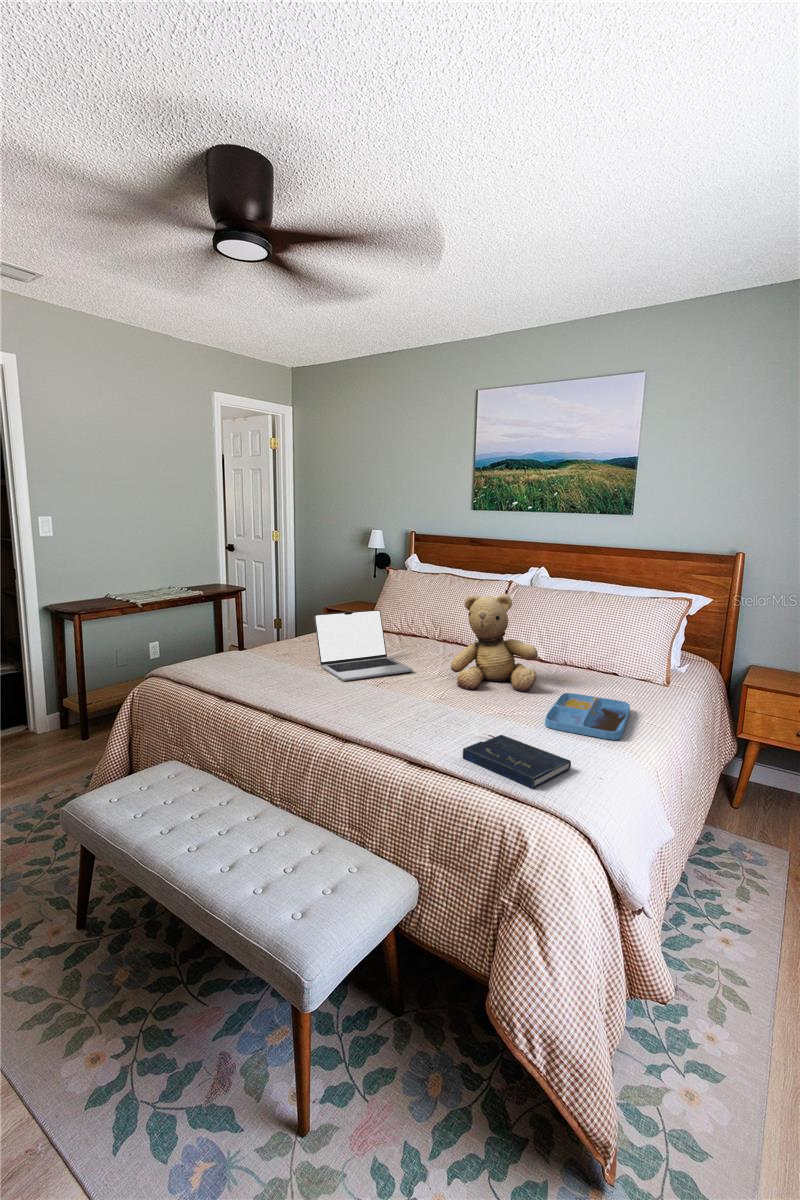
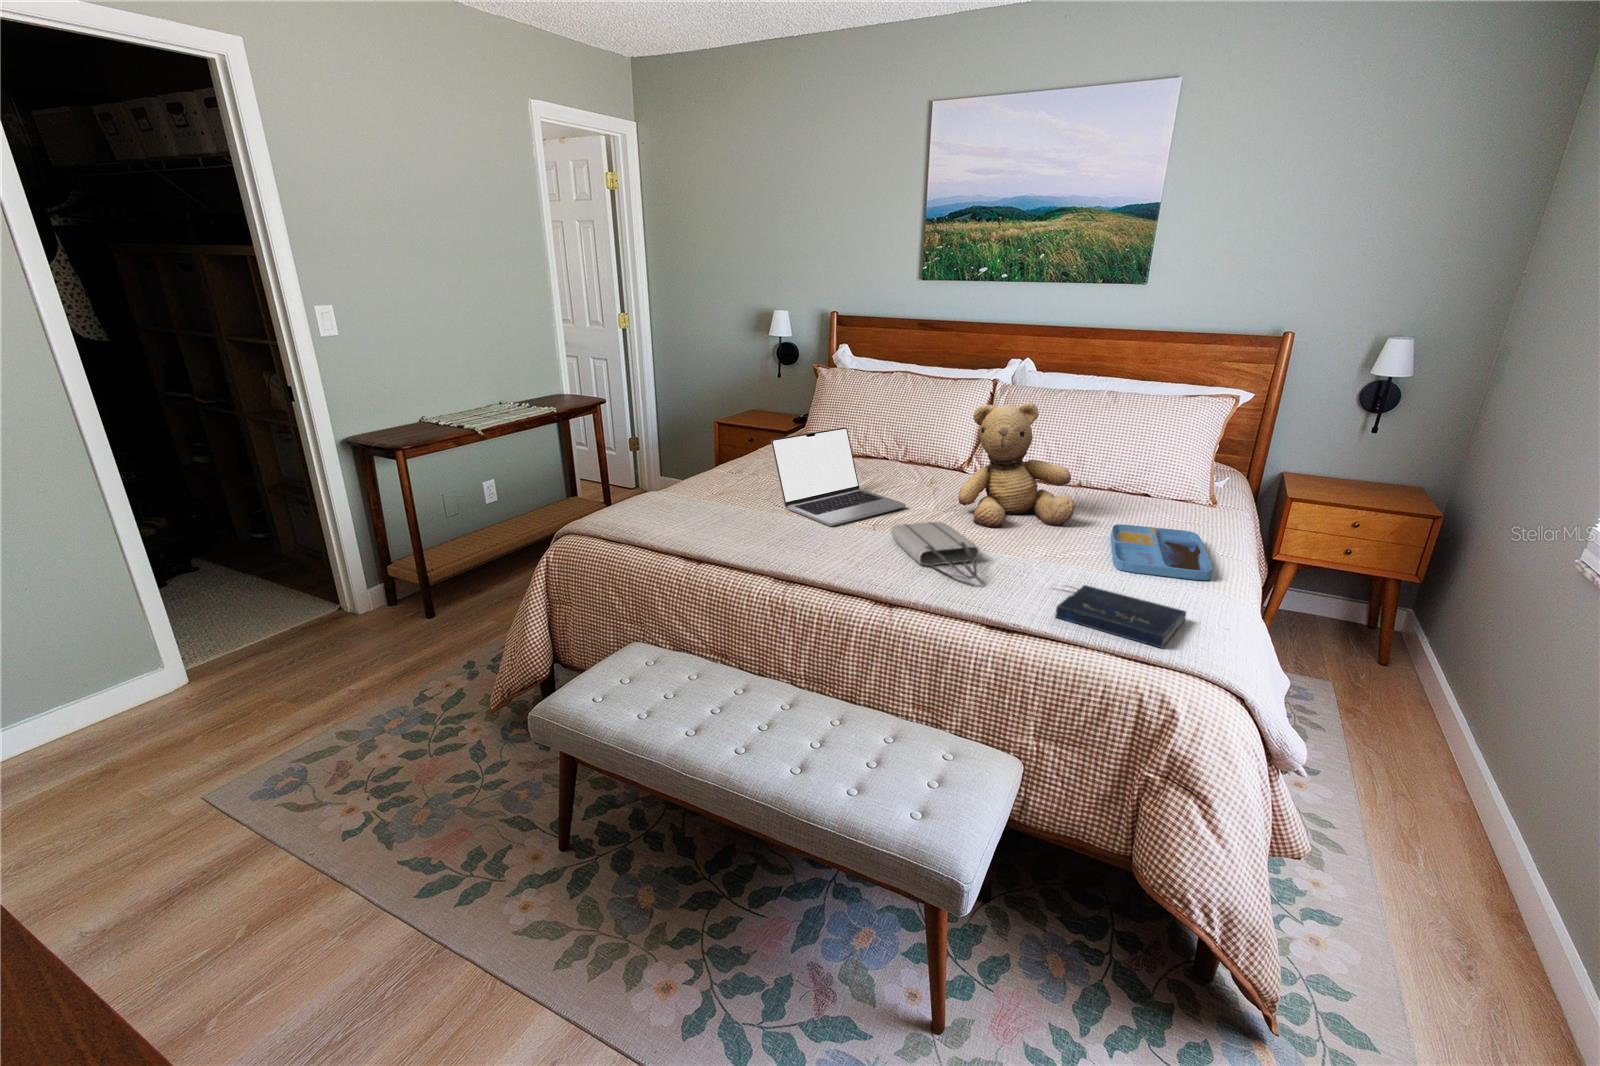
tote bag: none [381,681,437,724] -> present [891,522,979,579]

